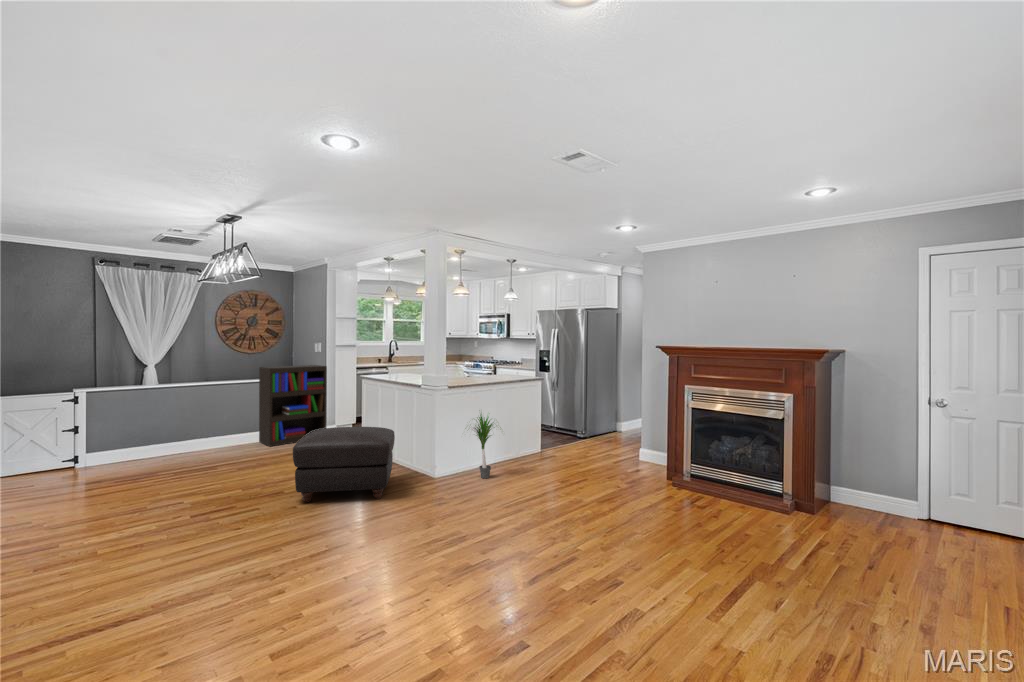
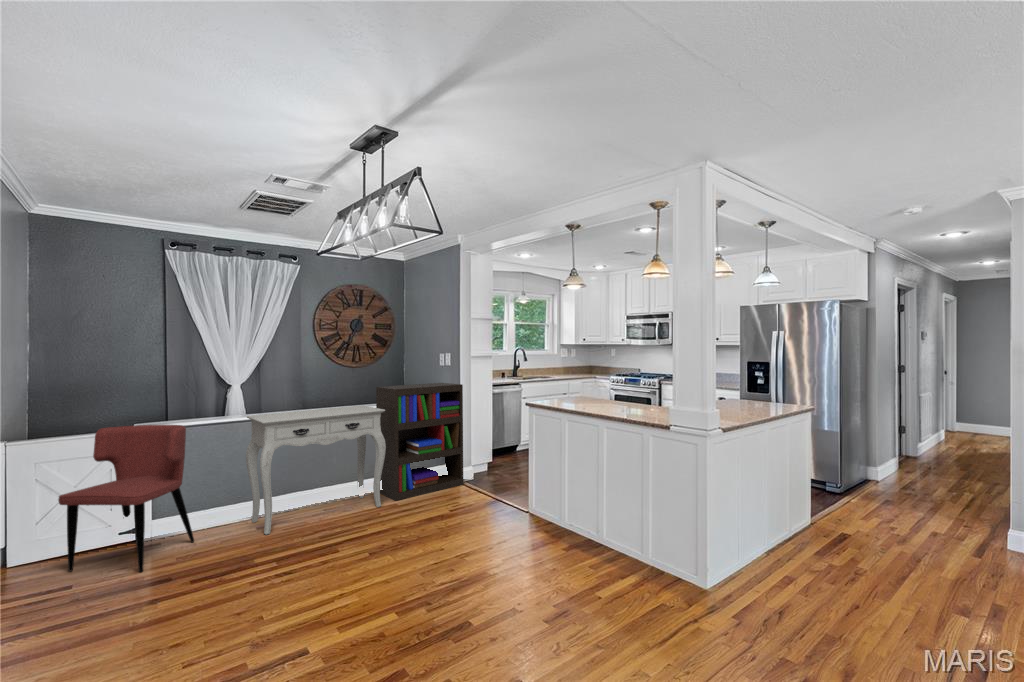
console table: none [155,380,261,463] -> present [246,406,386,535]
dining chair: none [22,389,116,480] -> present [58,425,194,572]
potted plant: present [473,414,494,478] -> none [747,456,836,582]
ottoman: present [293,427,395,502] -> none [507,493,688,648]

